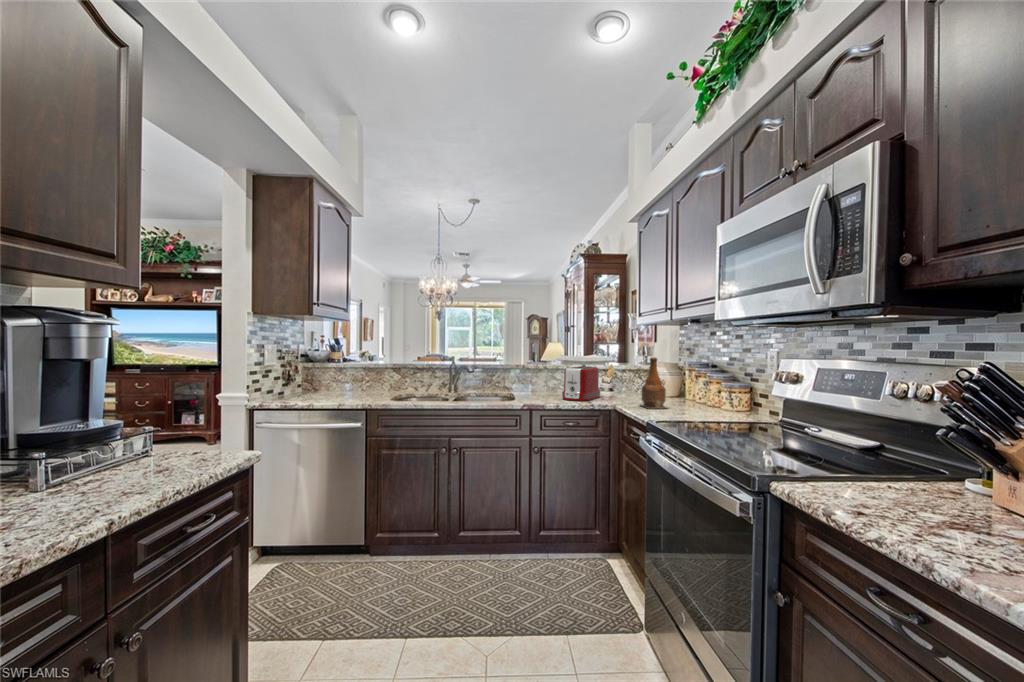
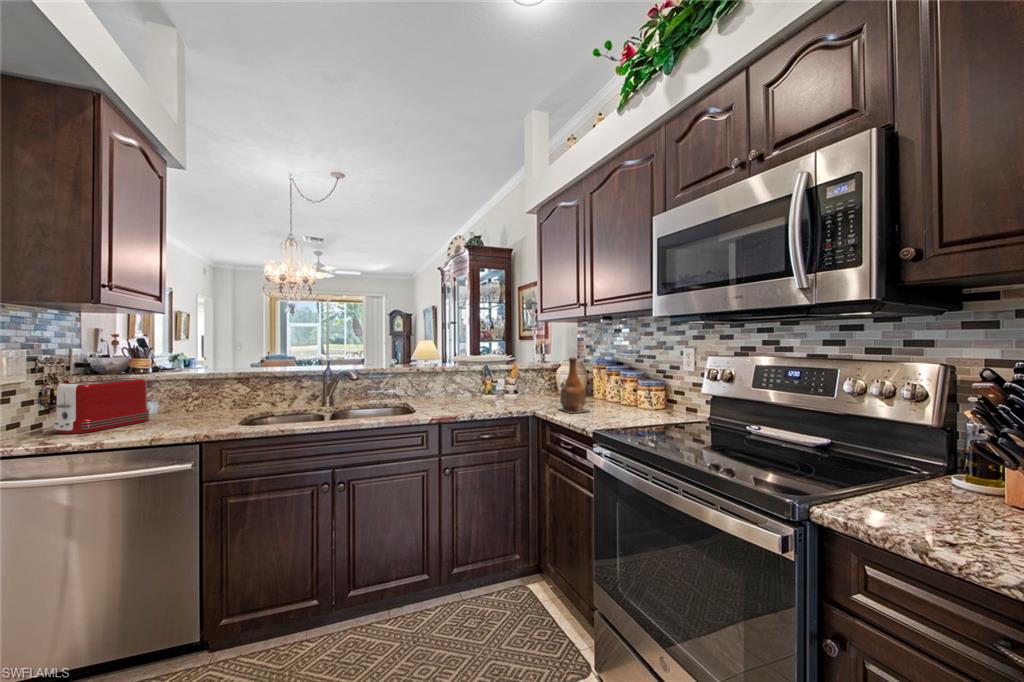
toaster: present [562,366,600,401] -> present [54,378,150,434]

